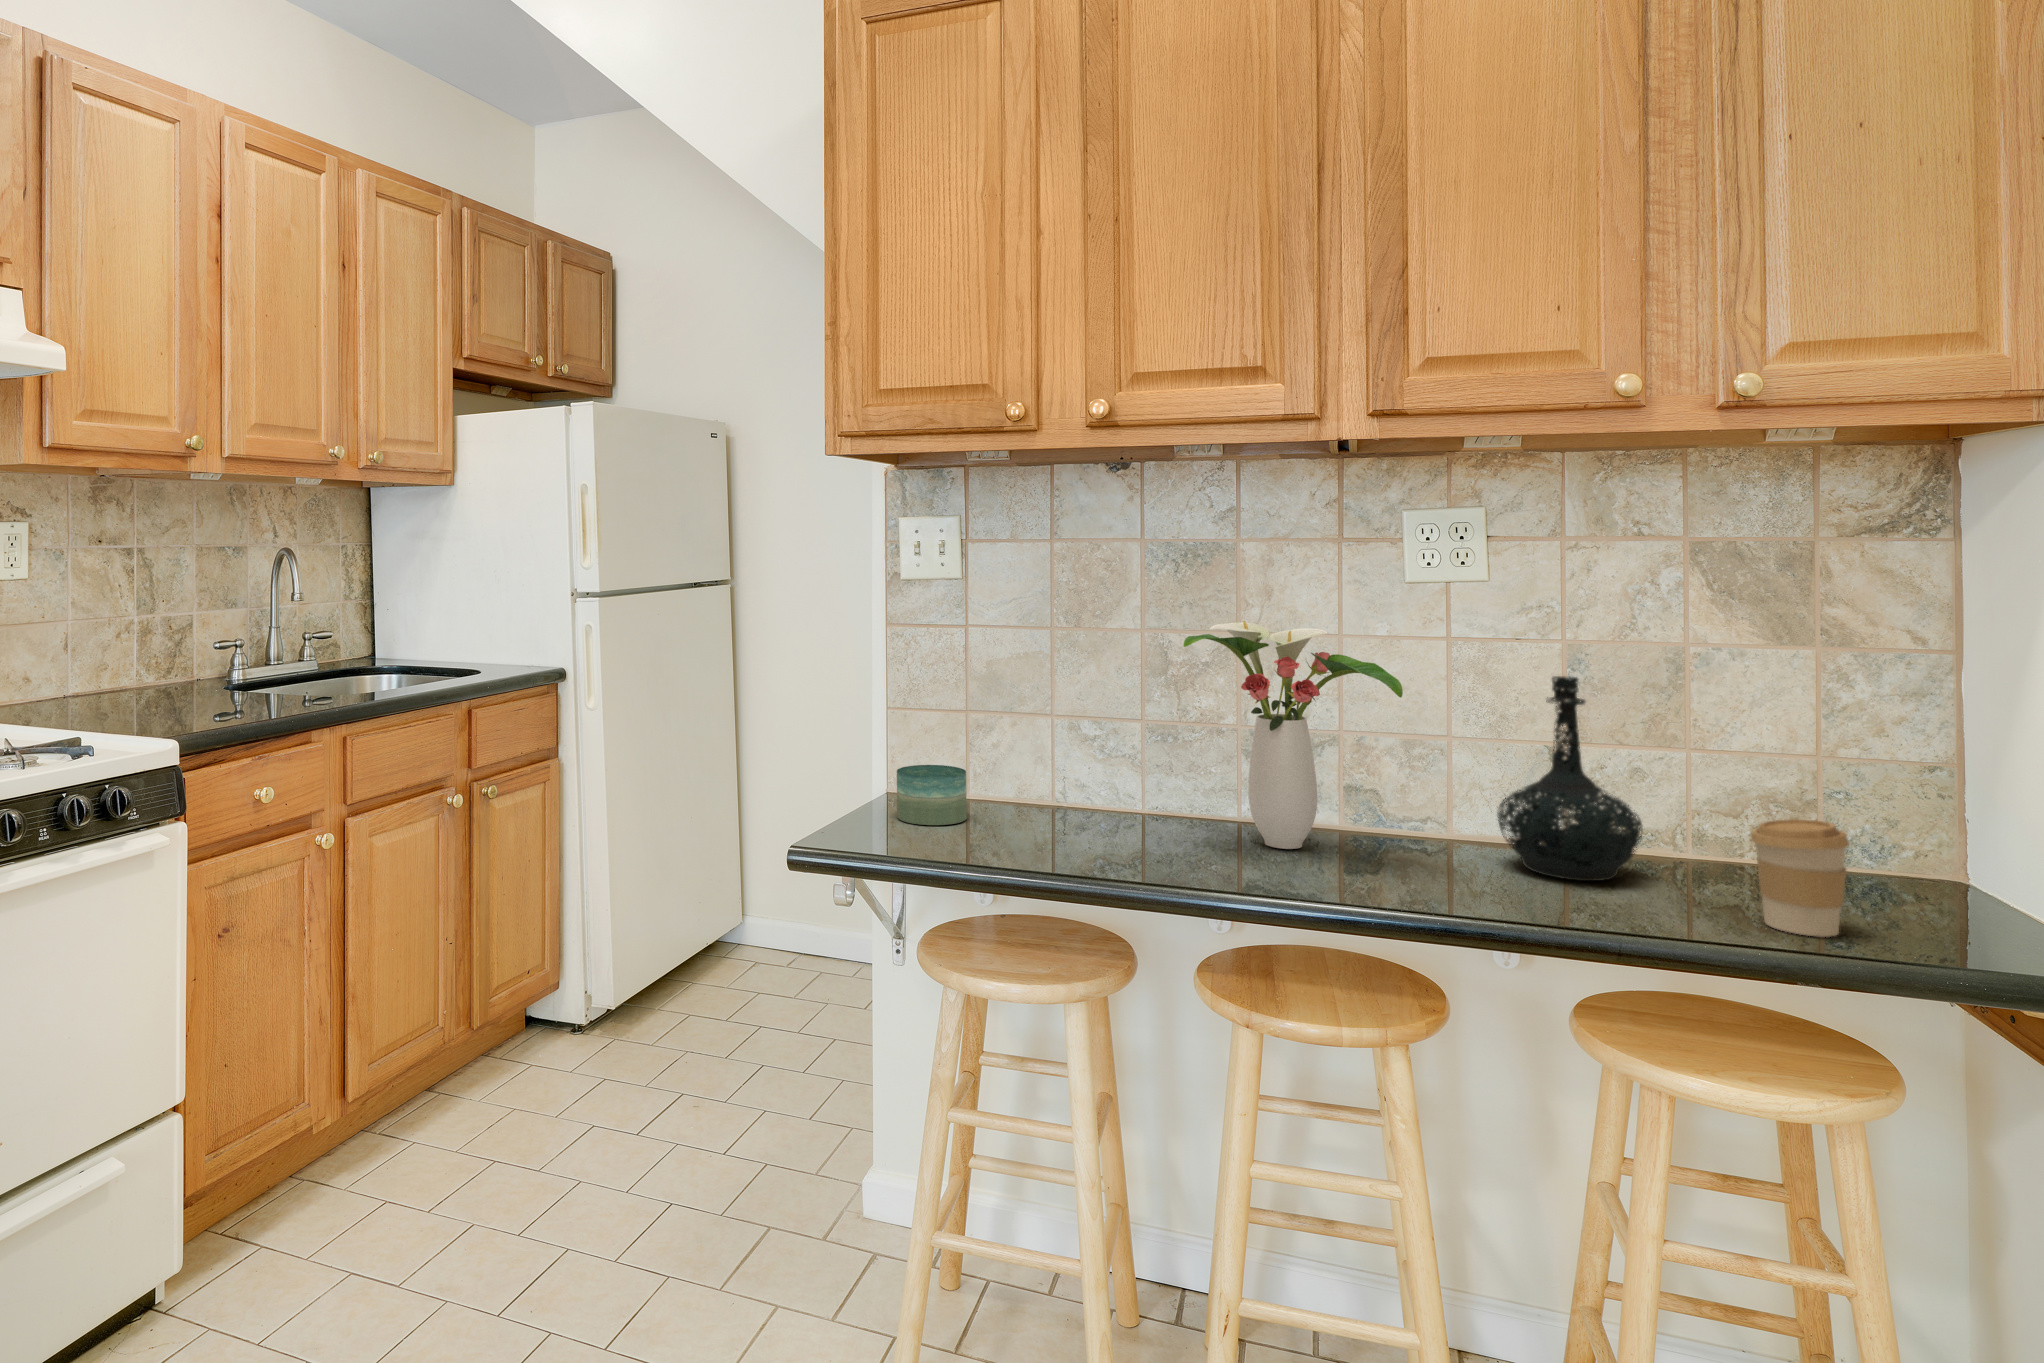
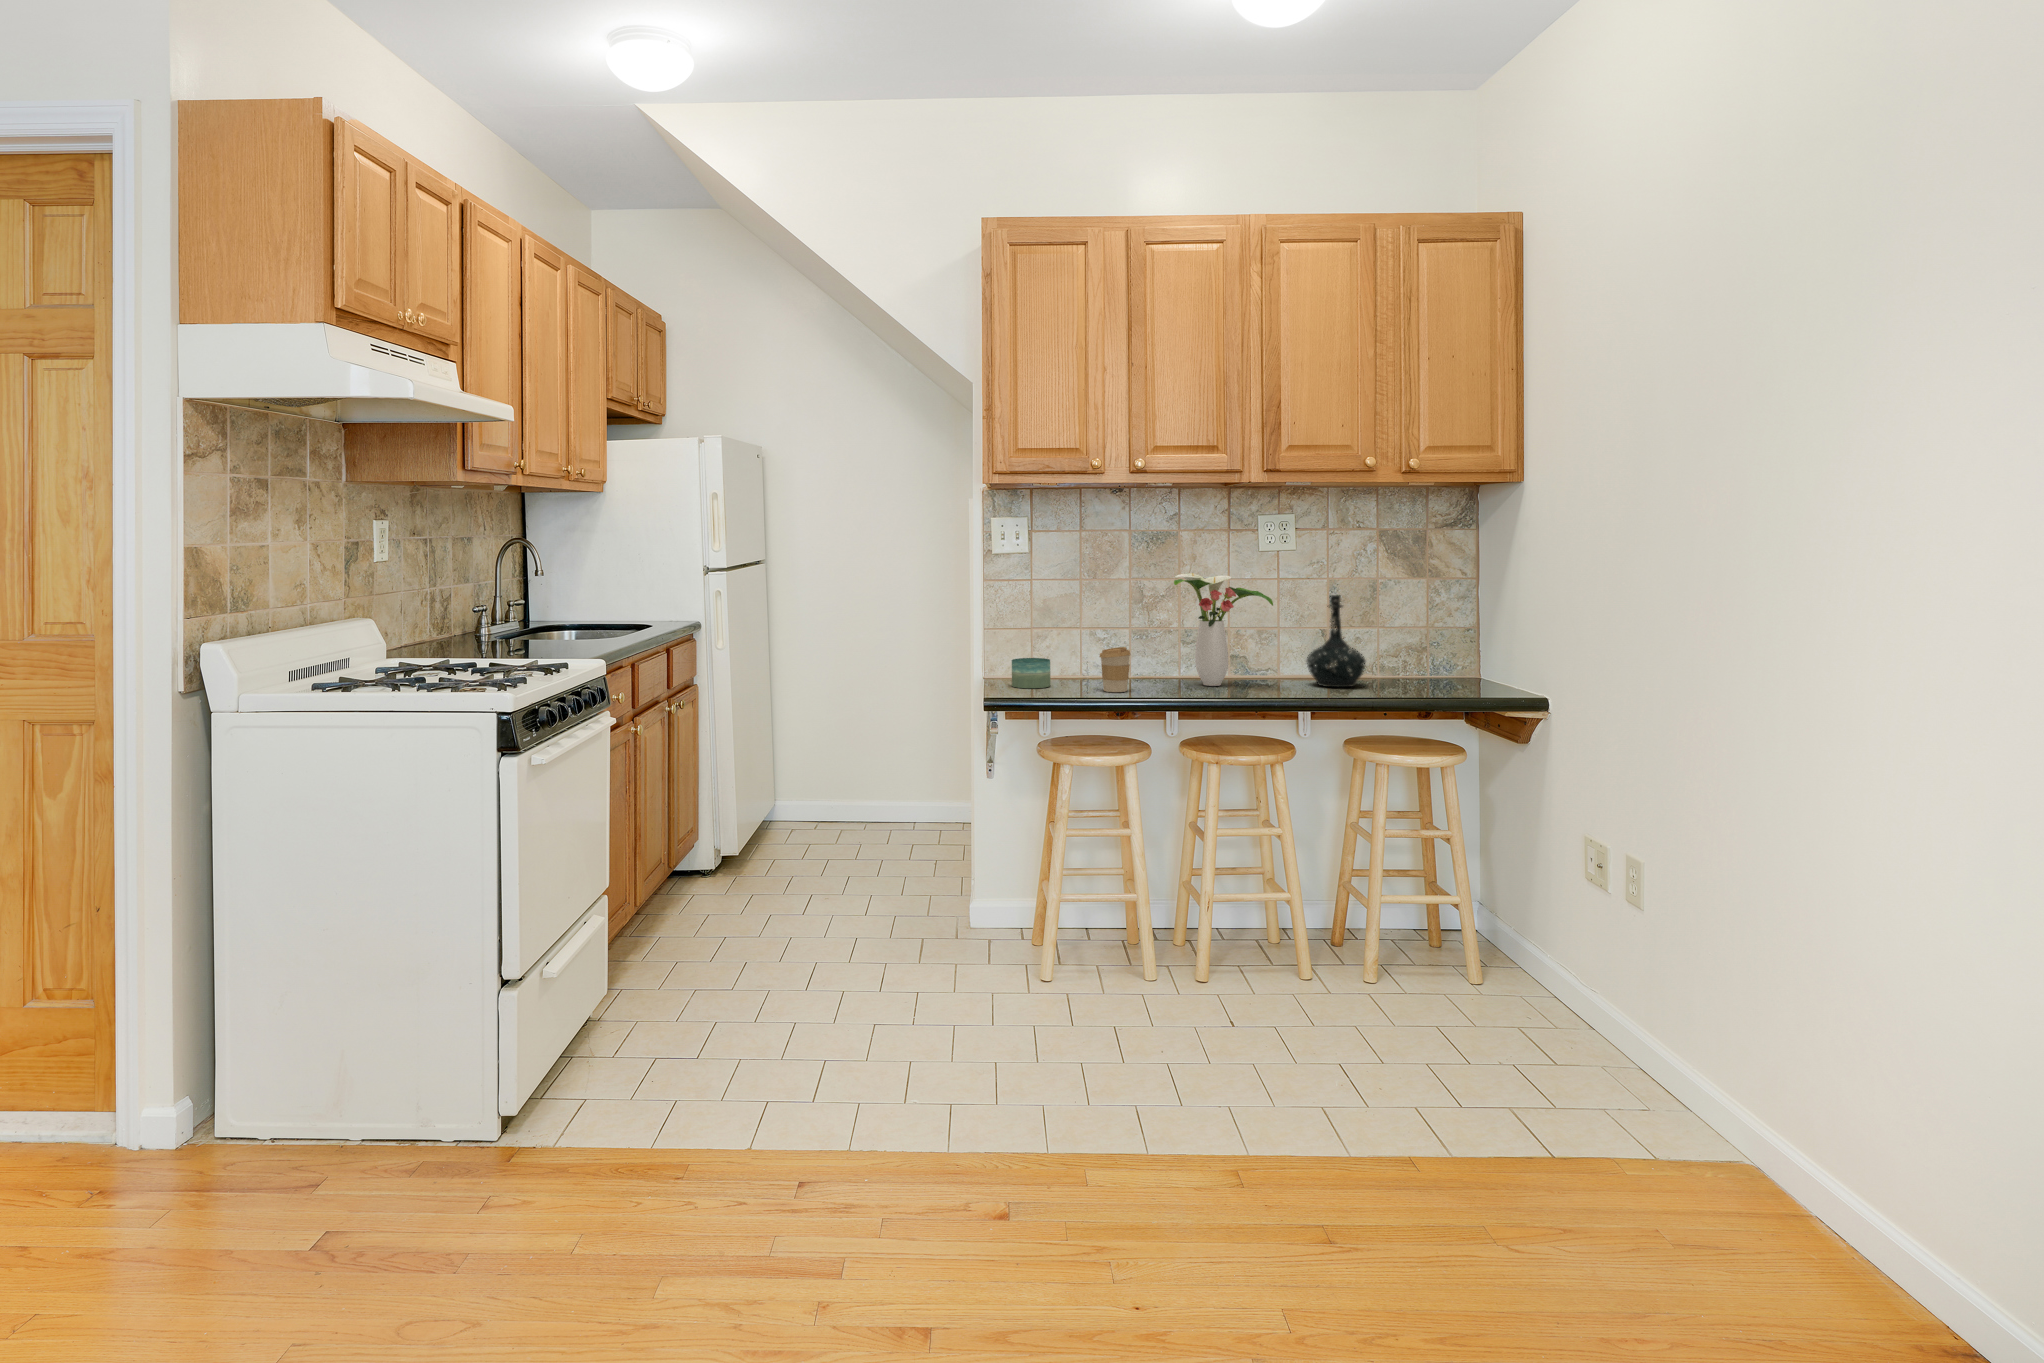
coffee cup: present [1751,819,1849,937] -> present [1099,647,1130,692]

